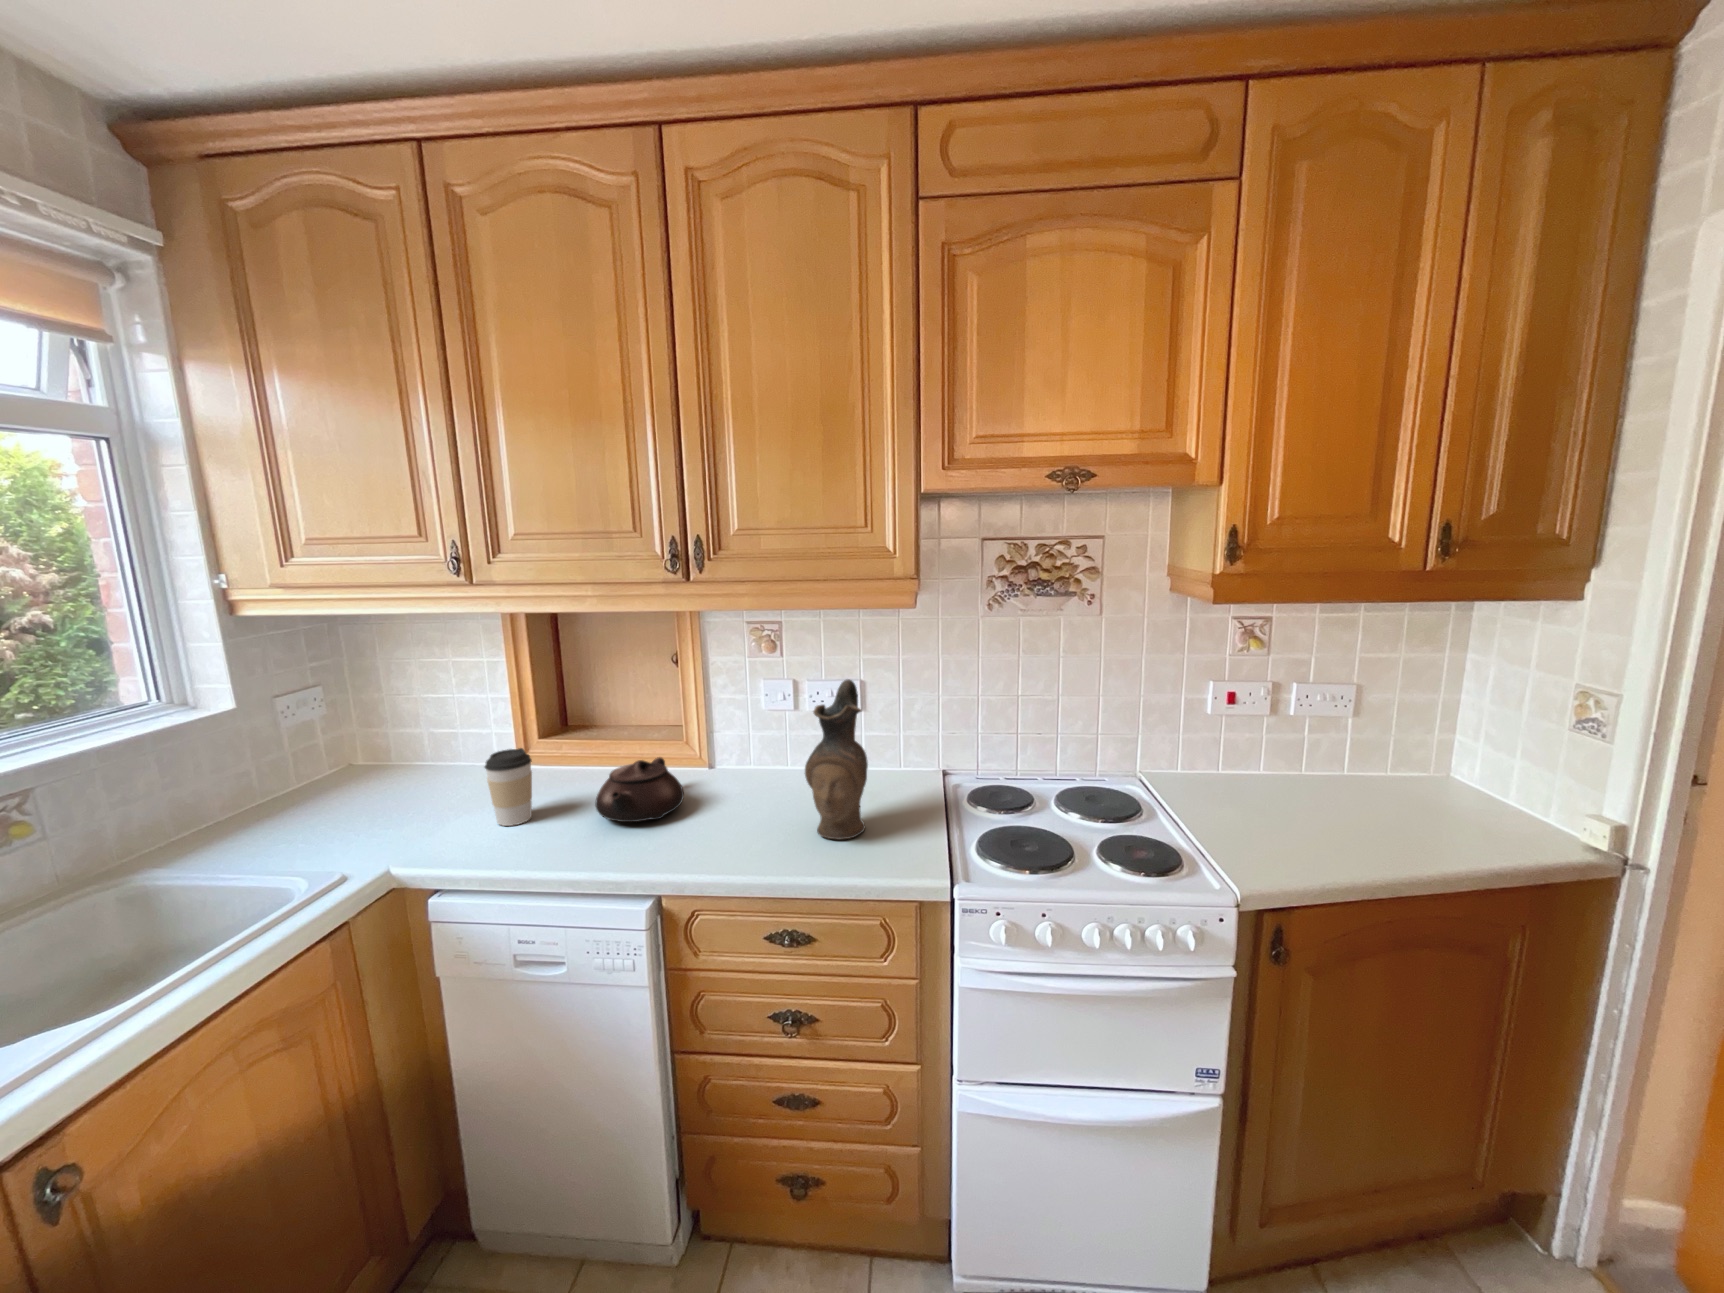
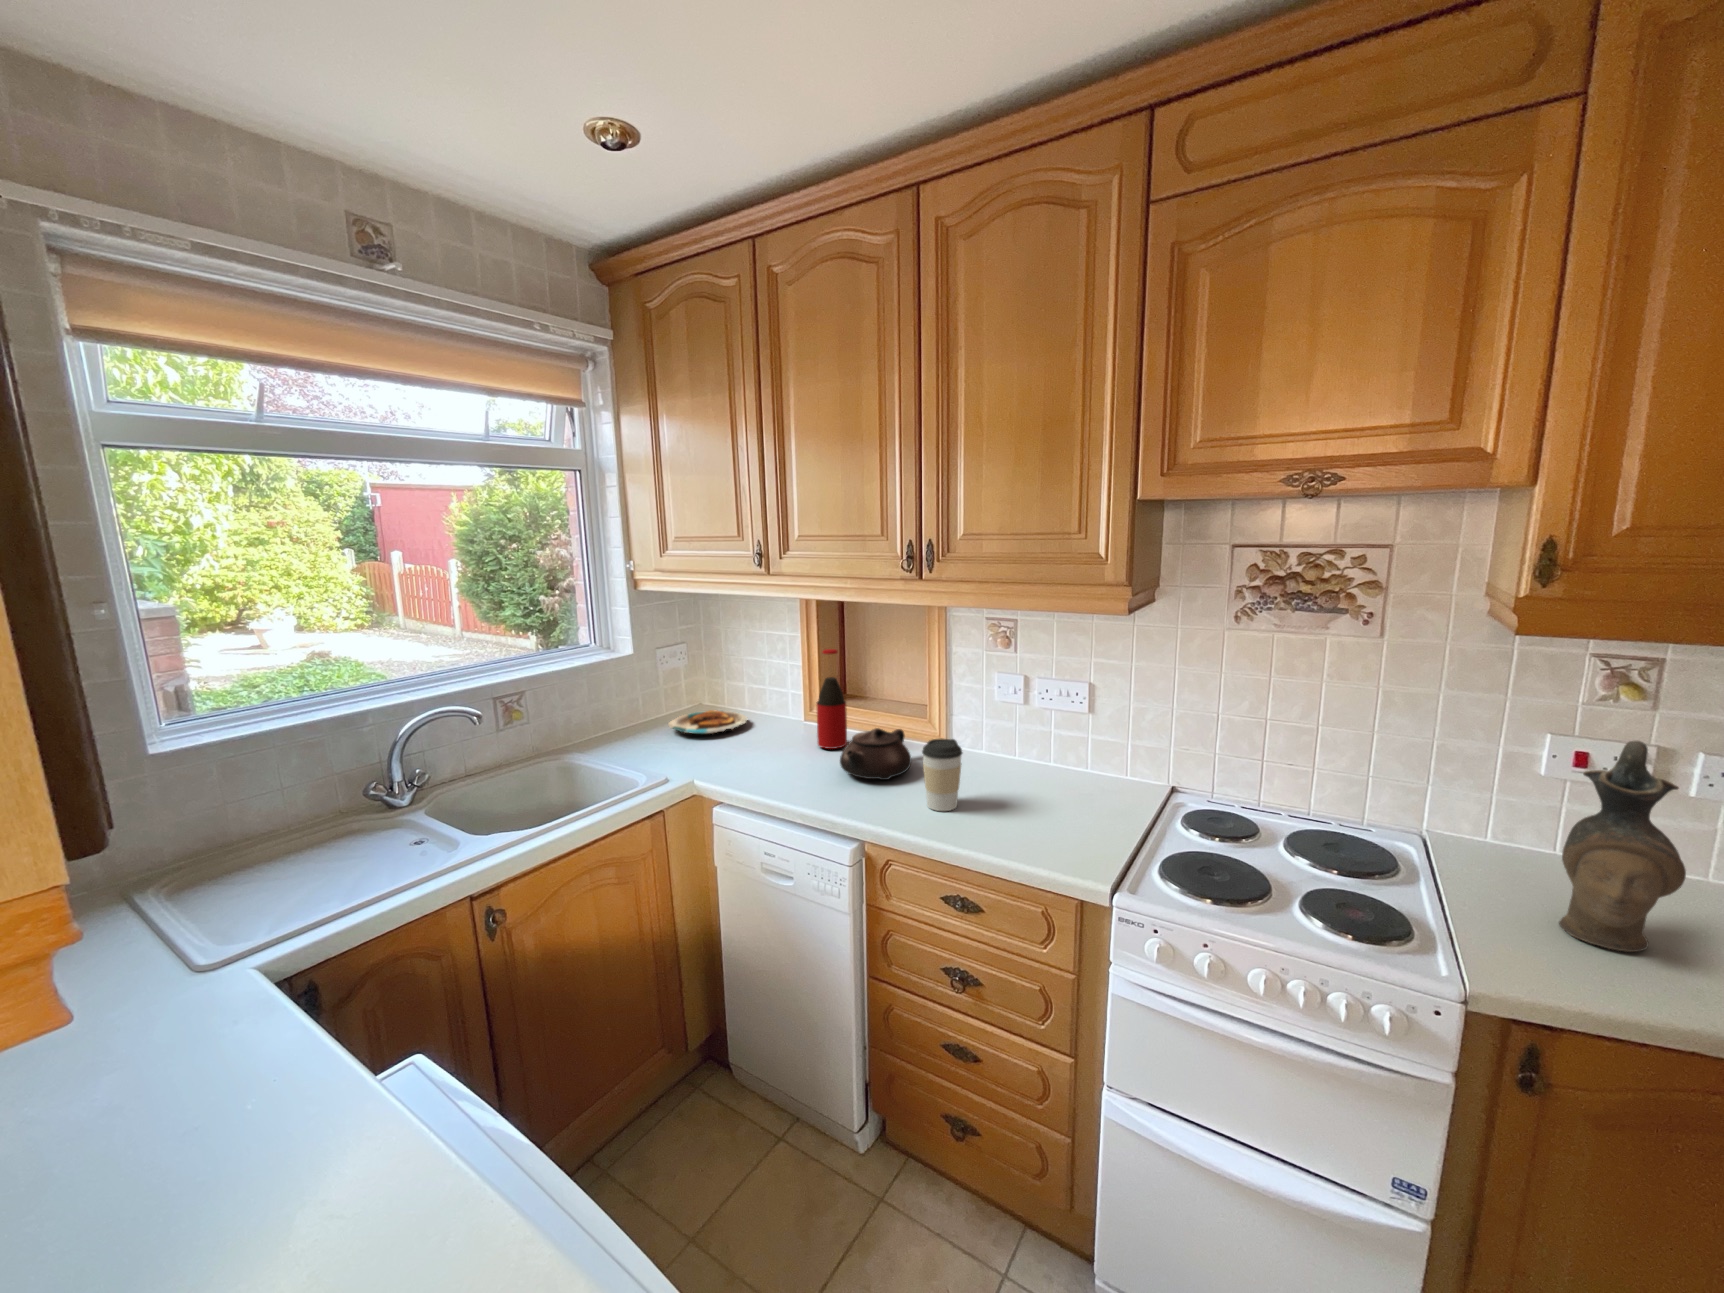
bottle: none [545,673,589,797] -> present [816,649,847,749]
ceramic pitcher: present [805,679,868,839] -> present [1559,741,1686,952]
coffee cup: present [485,748,532,826] -> present [922,739,962,811]
plate: none [308,771,435,810] -> present [668,710,748,734]

